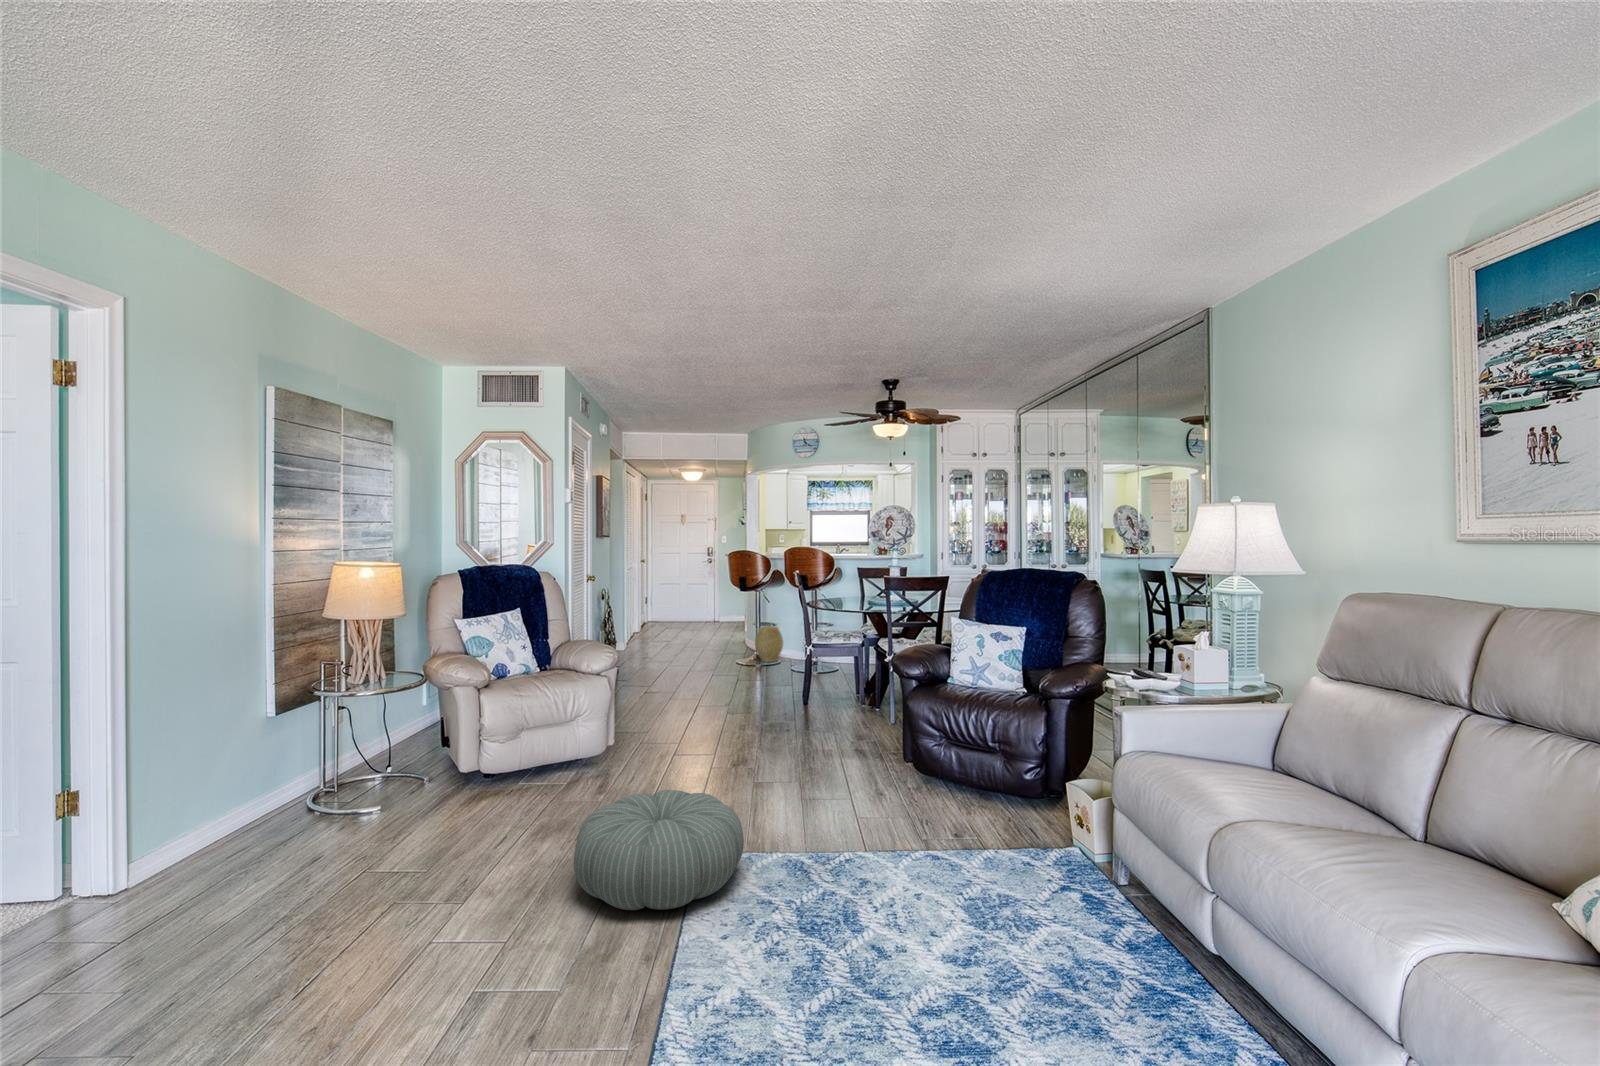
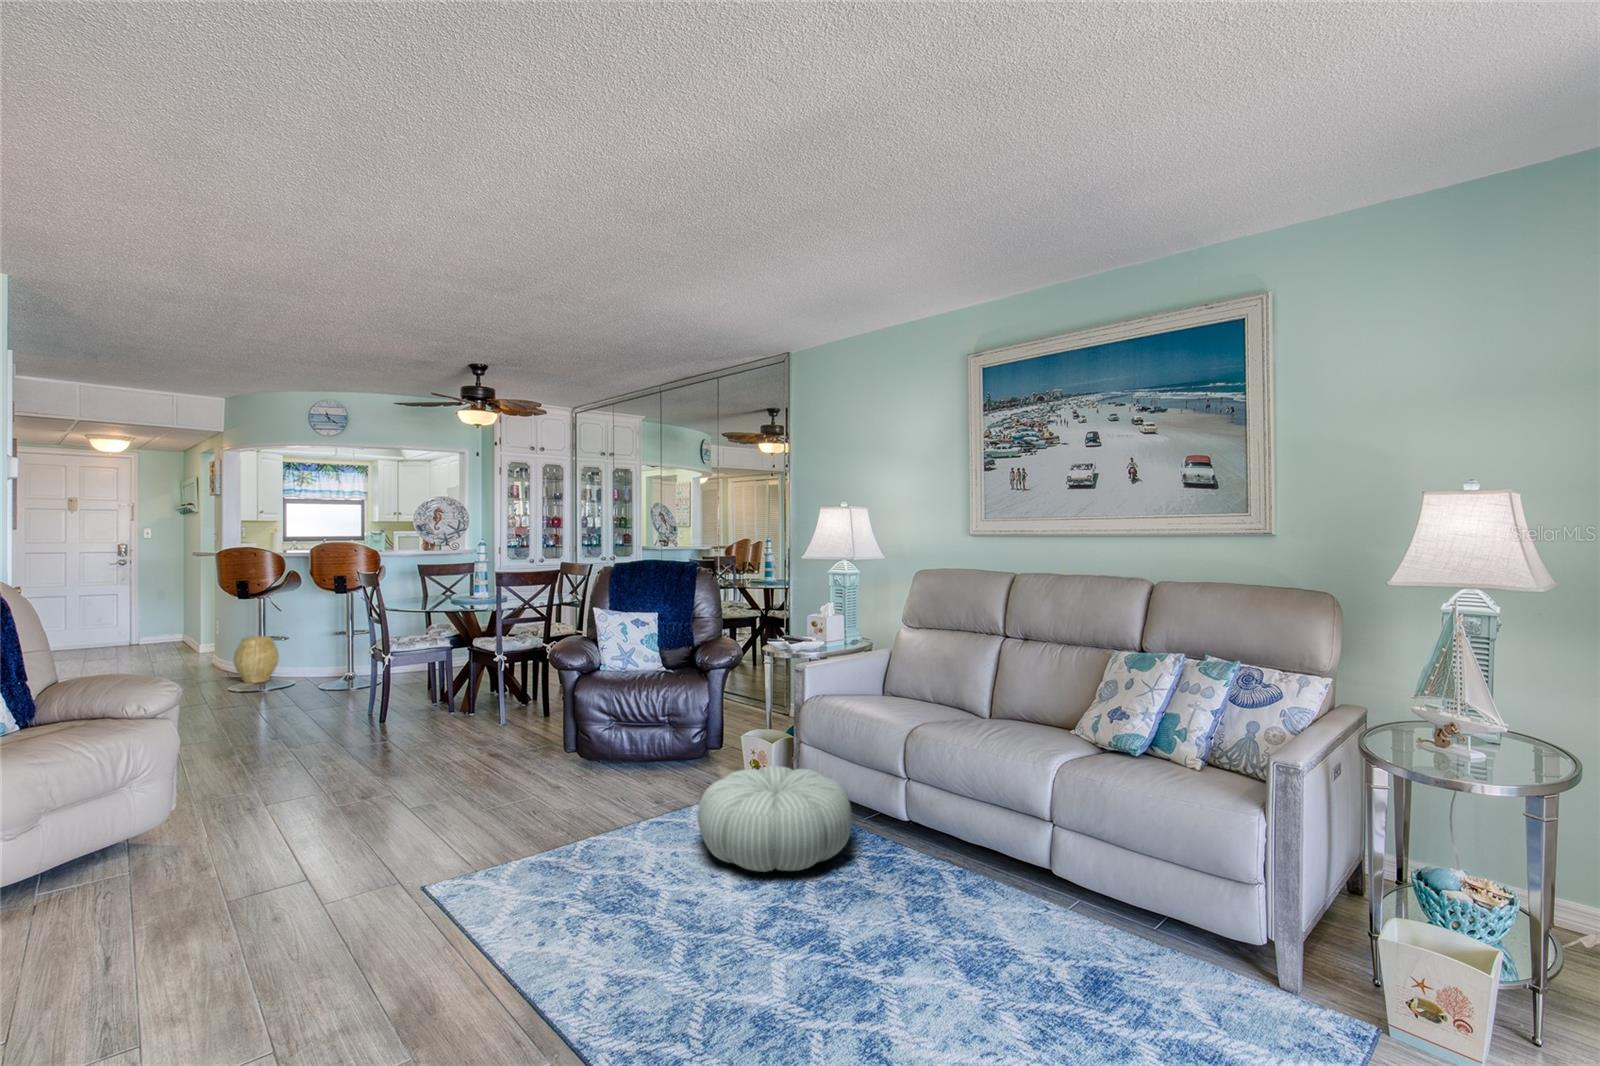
pouf: present [574,790,744,910] -> present [698,766,851,872]

